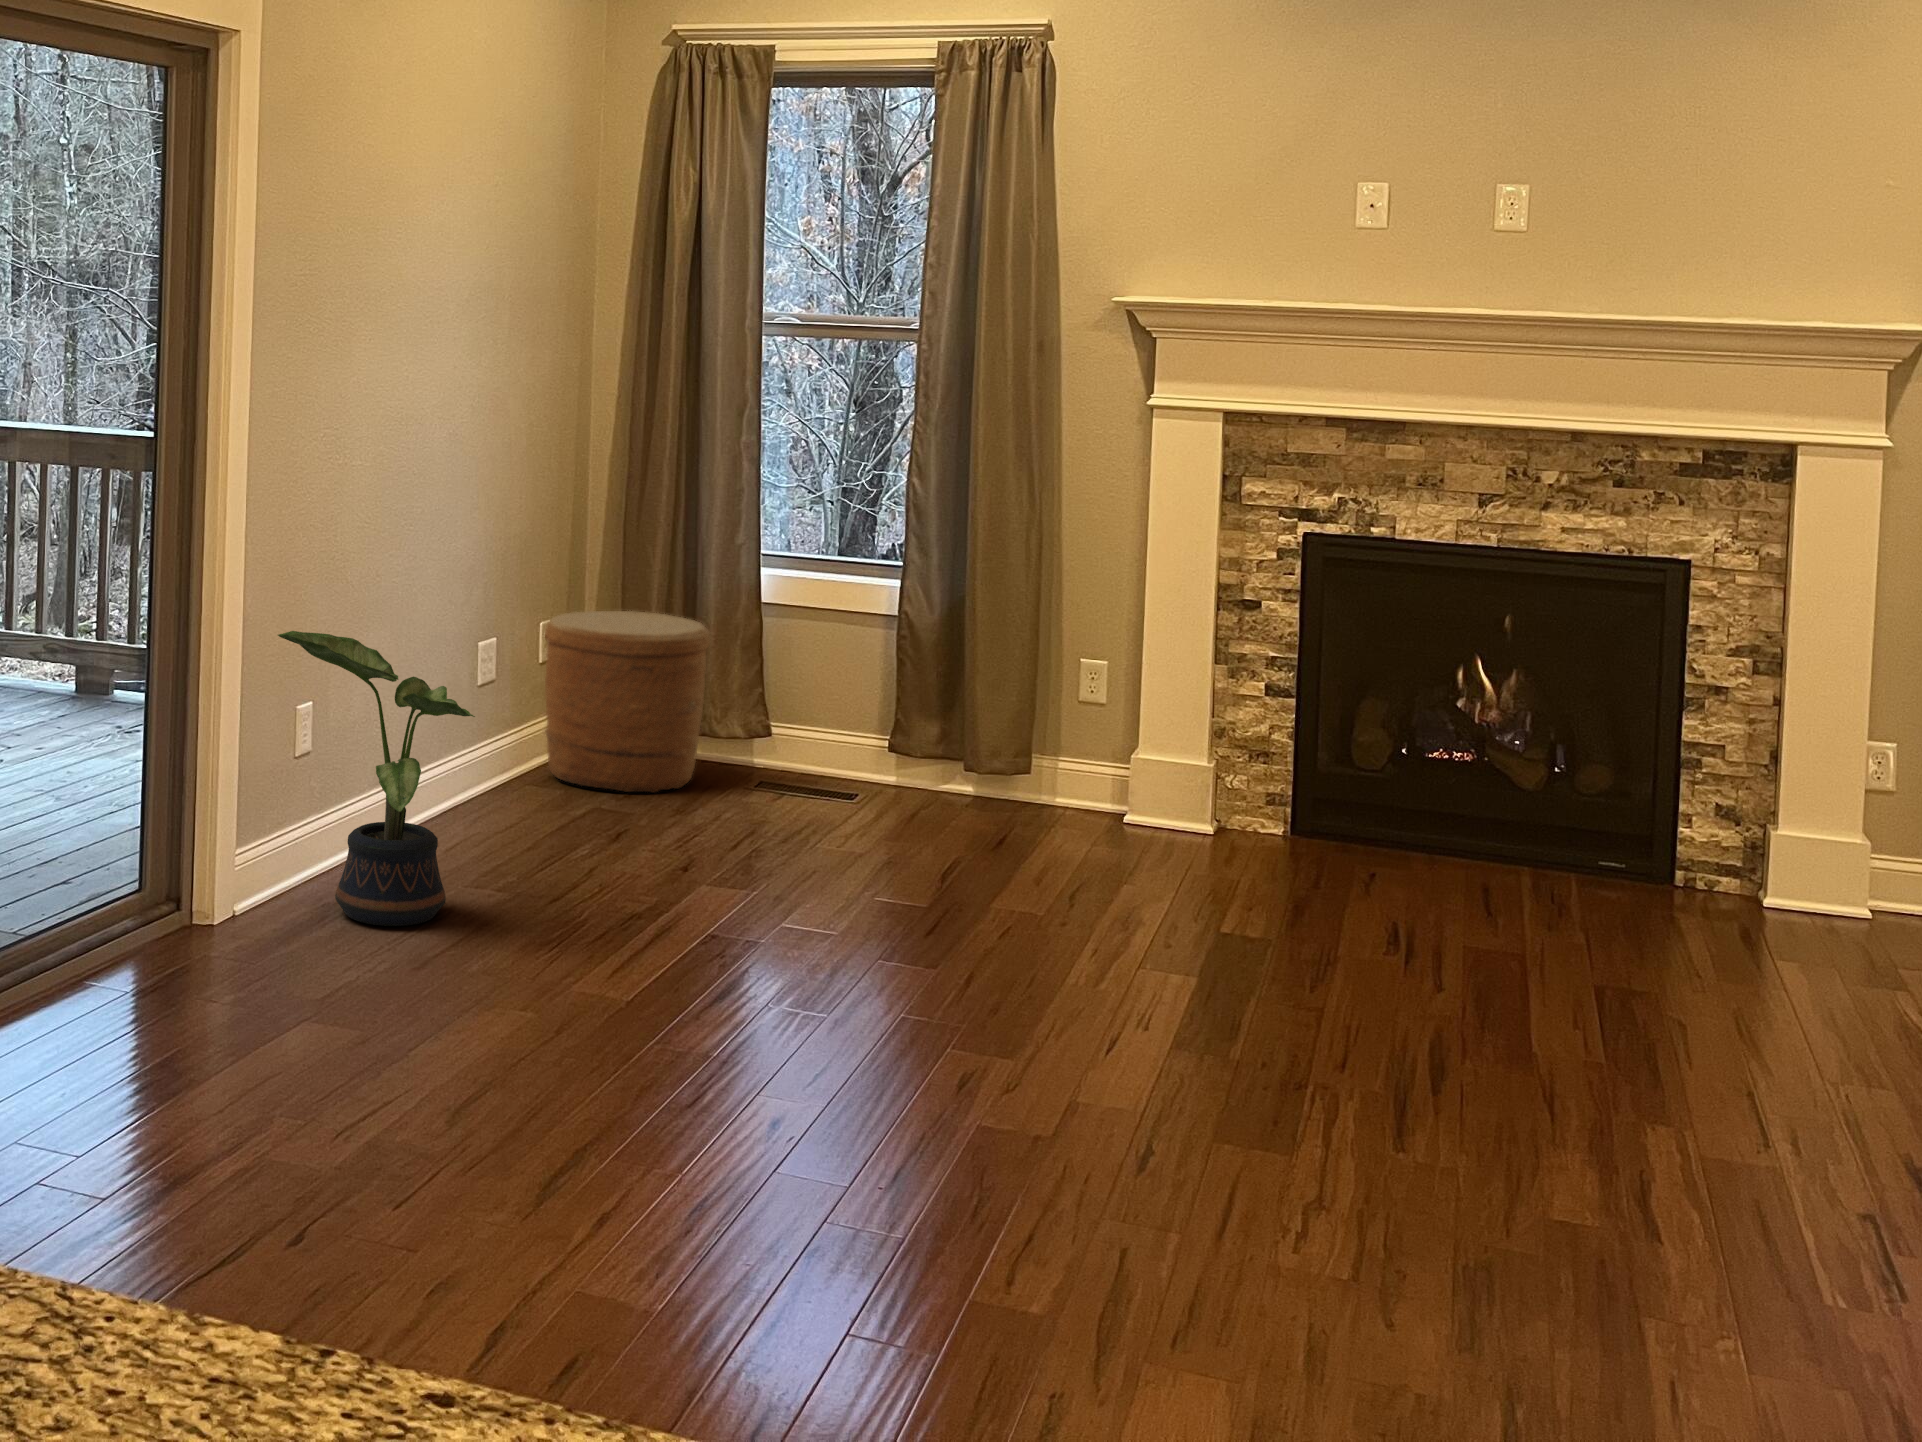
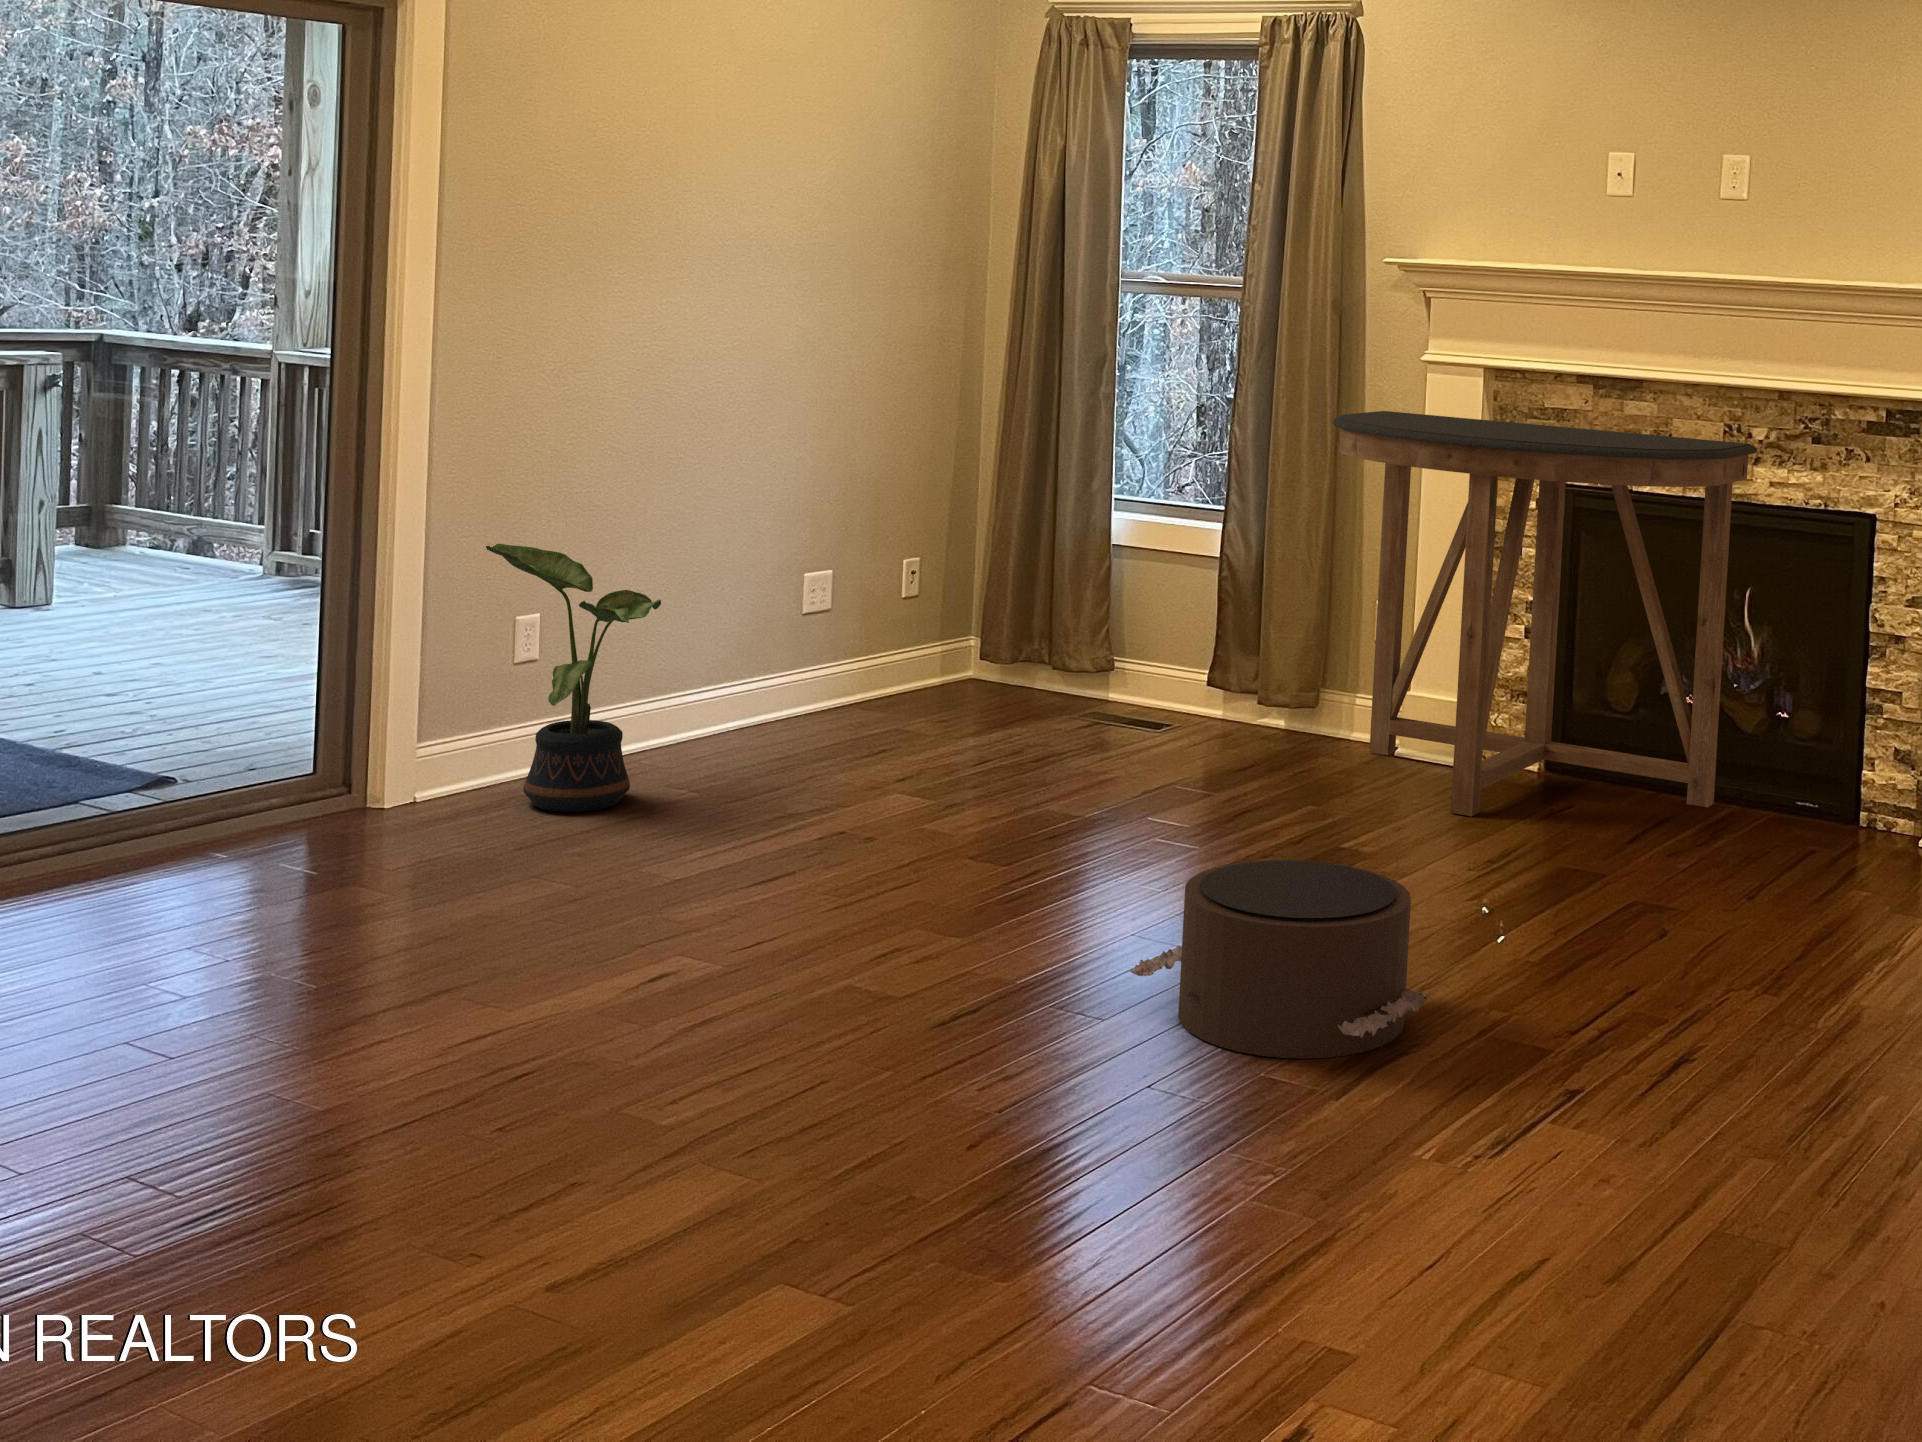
console table: none [1085,458,1560,892] -> present [1333,411,1757,816]
woven basket: present [545,611,710,793] -> none [892,550,1050,717]
pouf: none [1304,970,1651,1199] -> present [1130,860,1431,1059]

